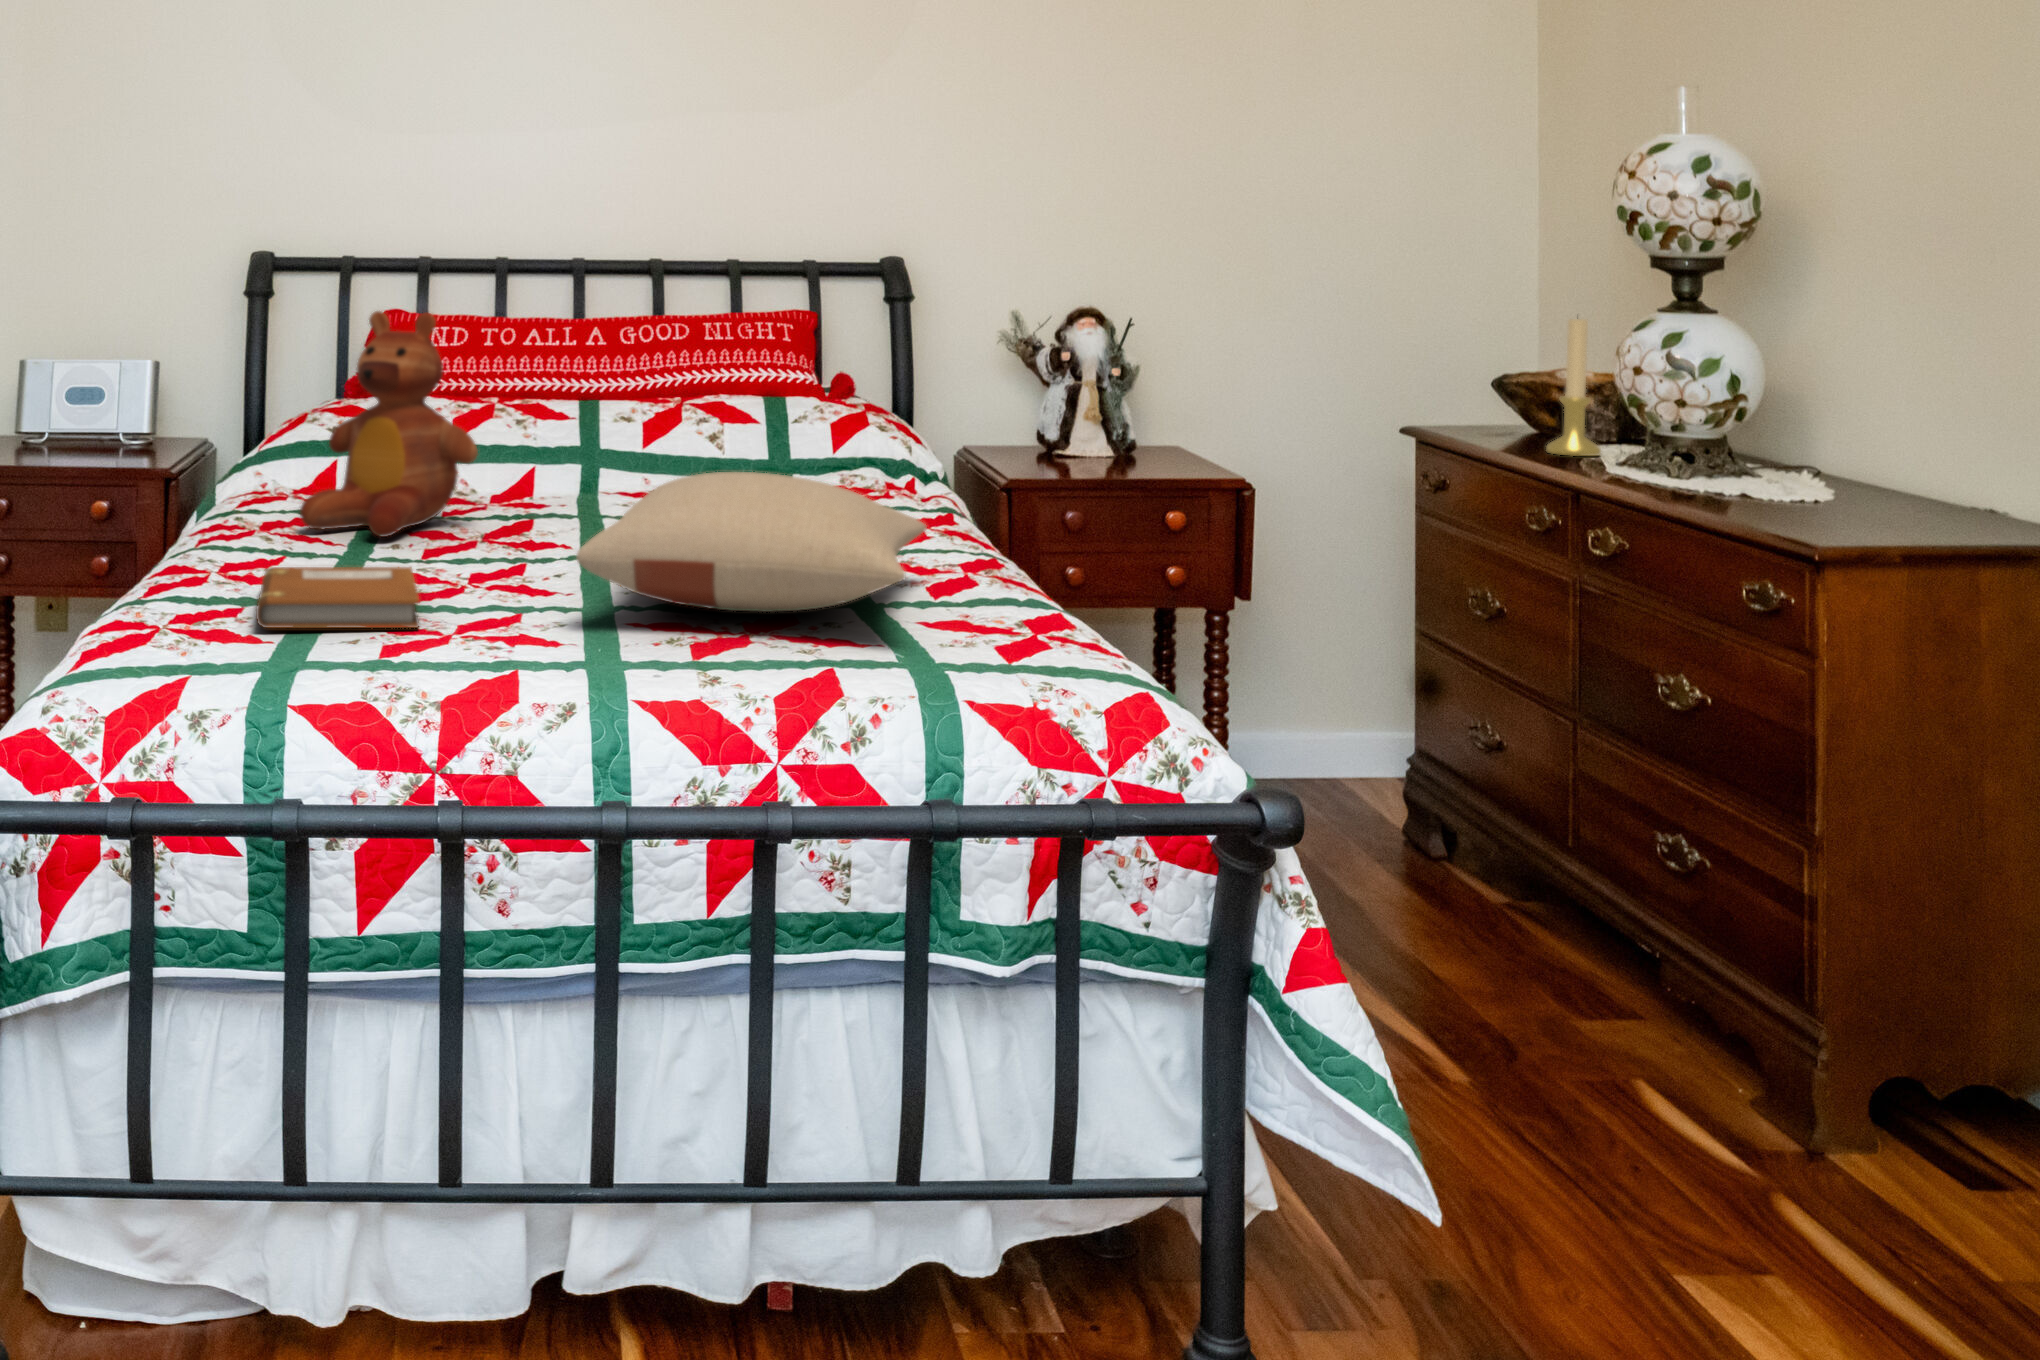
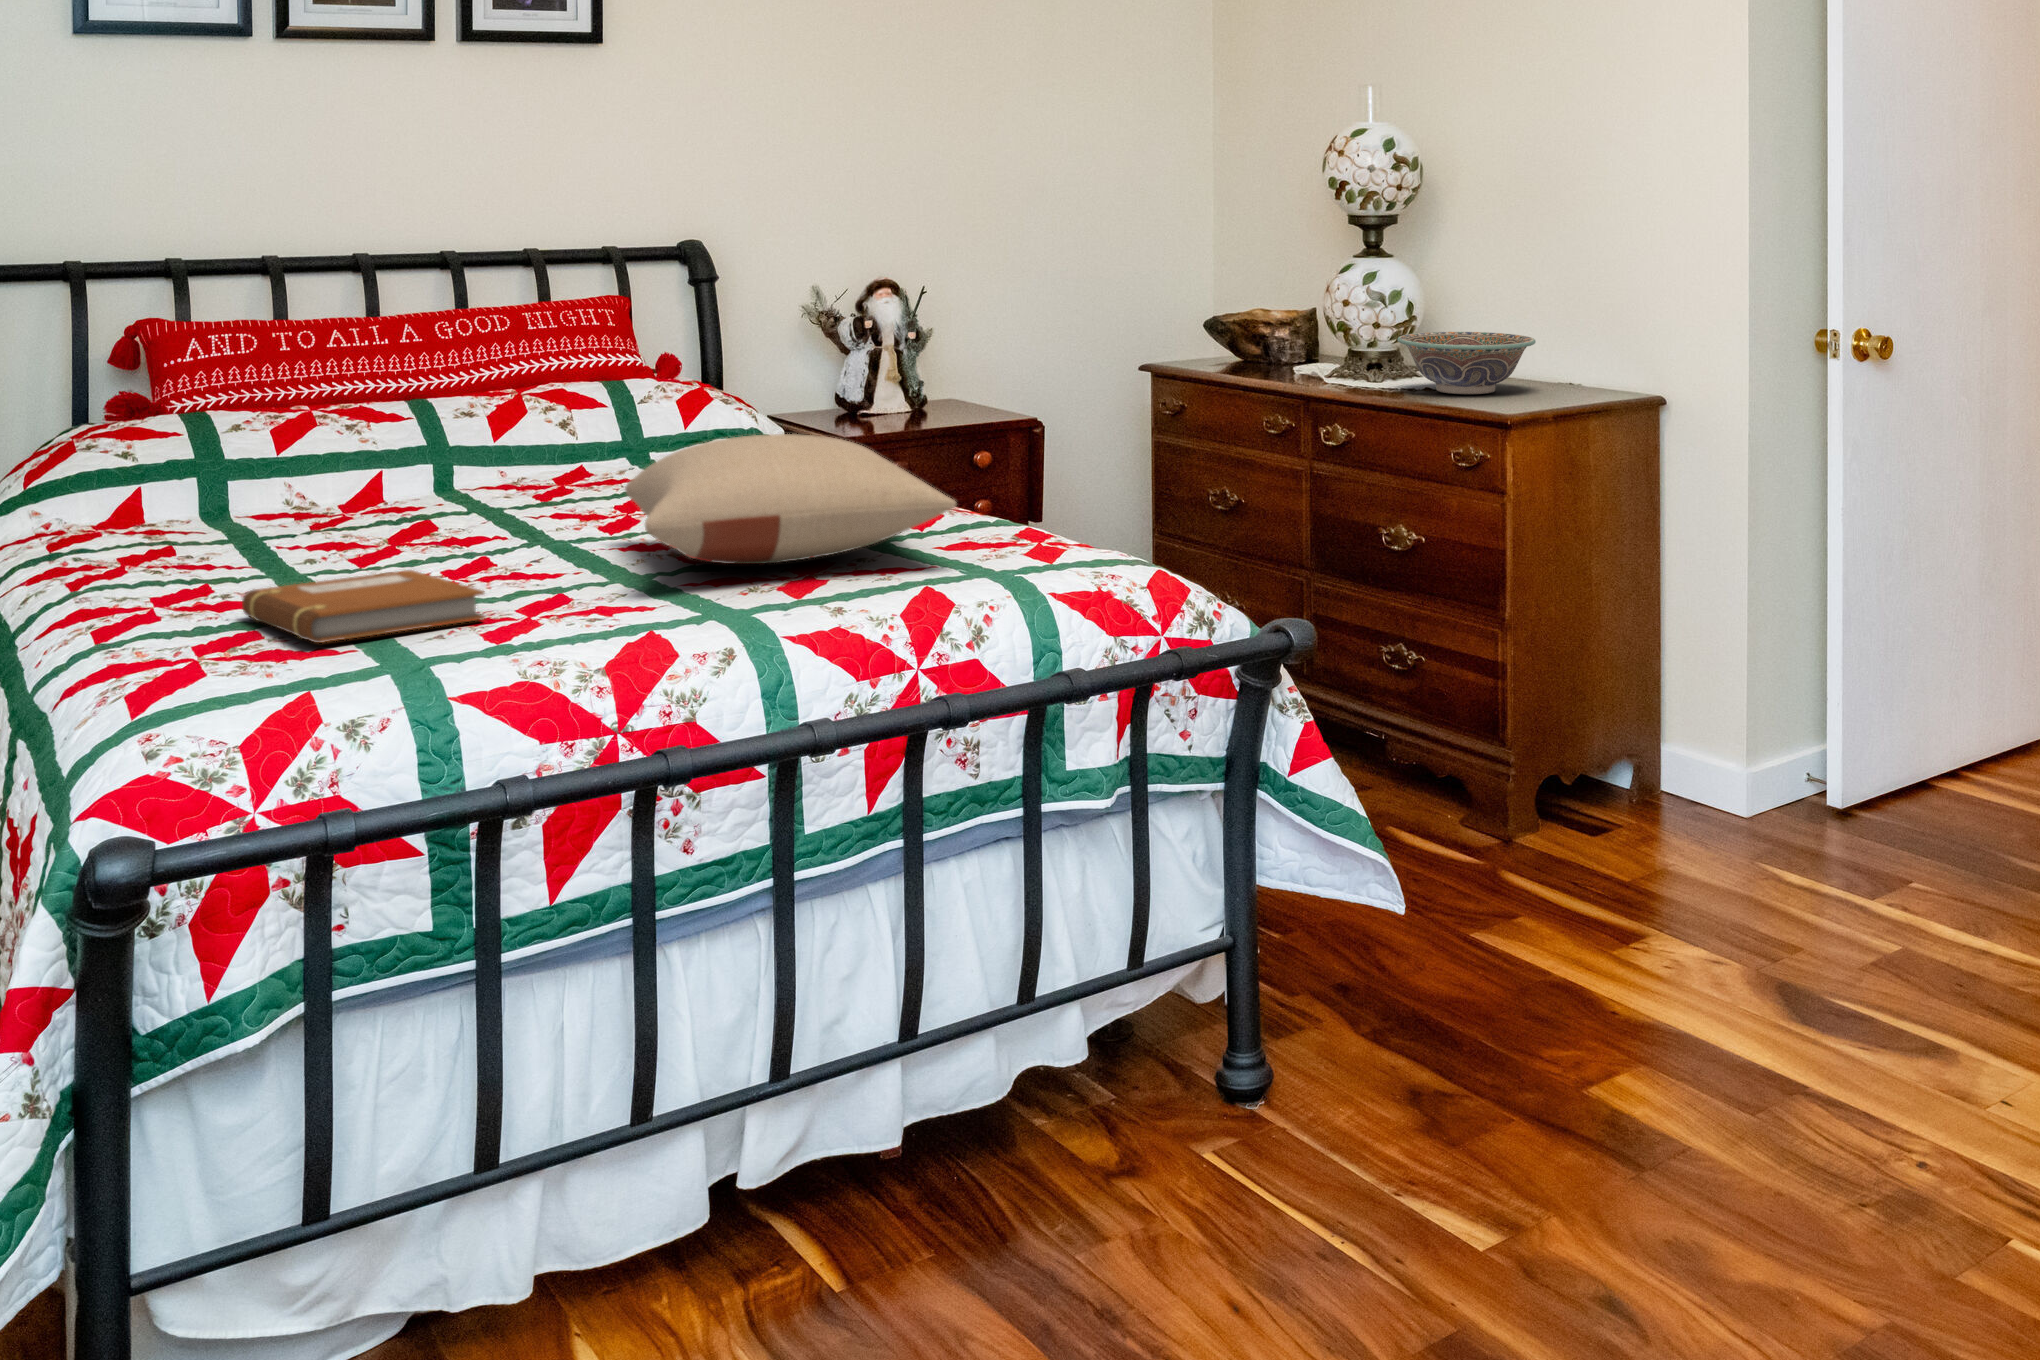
teddy bear: present [300,311,478,537] -> none [174,306,387,560]
candle holder: present [1546,318,1601,456] -> none [1269,262,1308,376]
decorative bowl: none [1702,417,1932,508] -> present [1397,332,1536,394]

